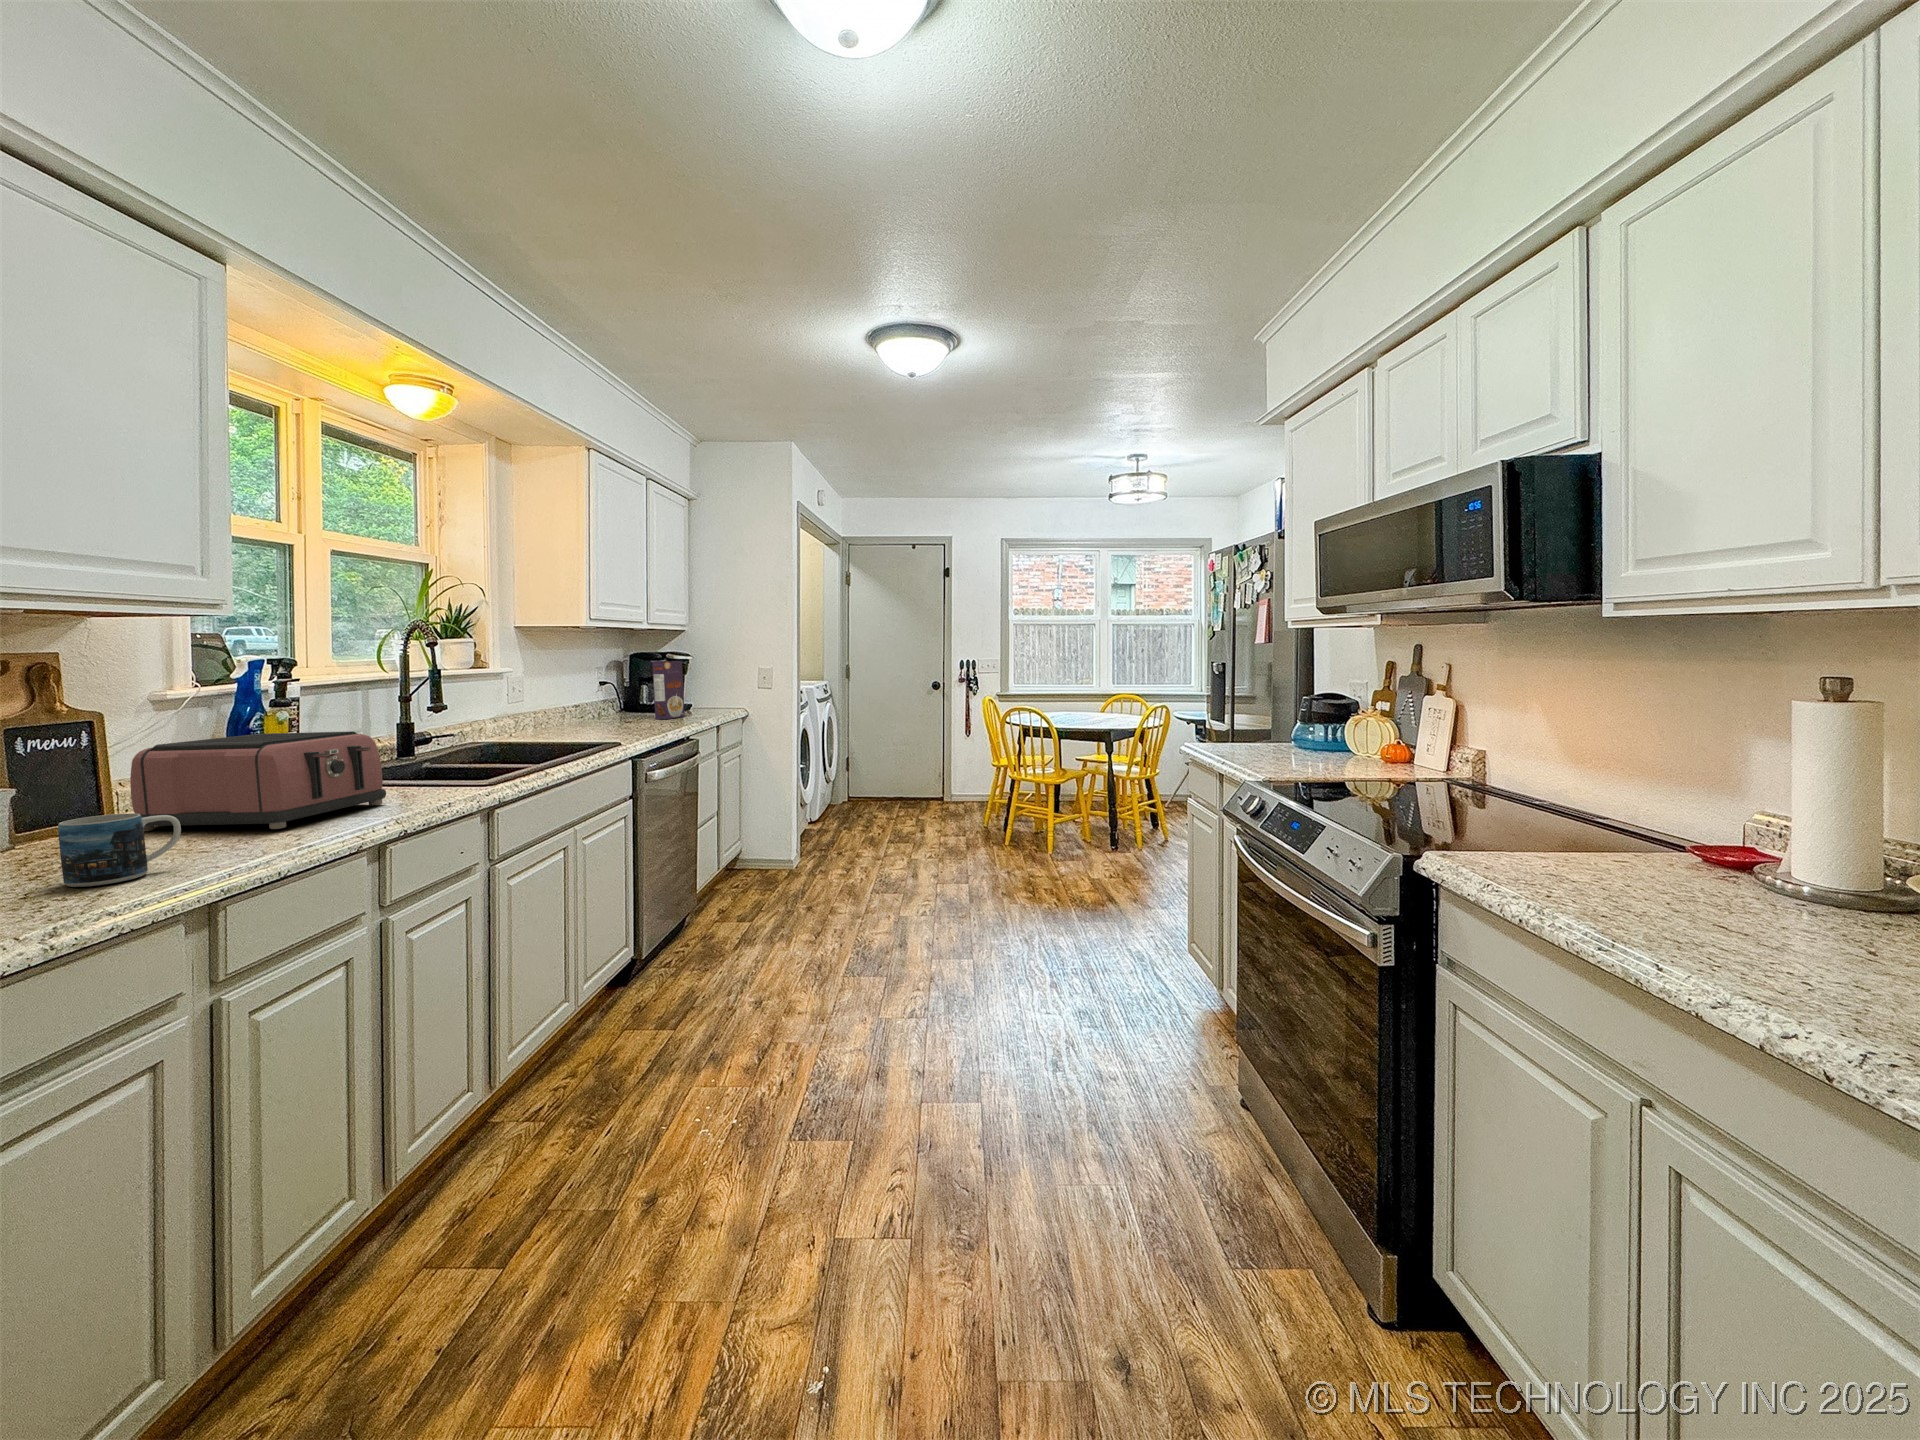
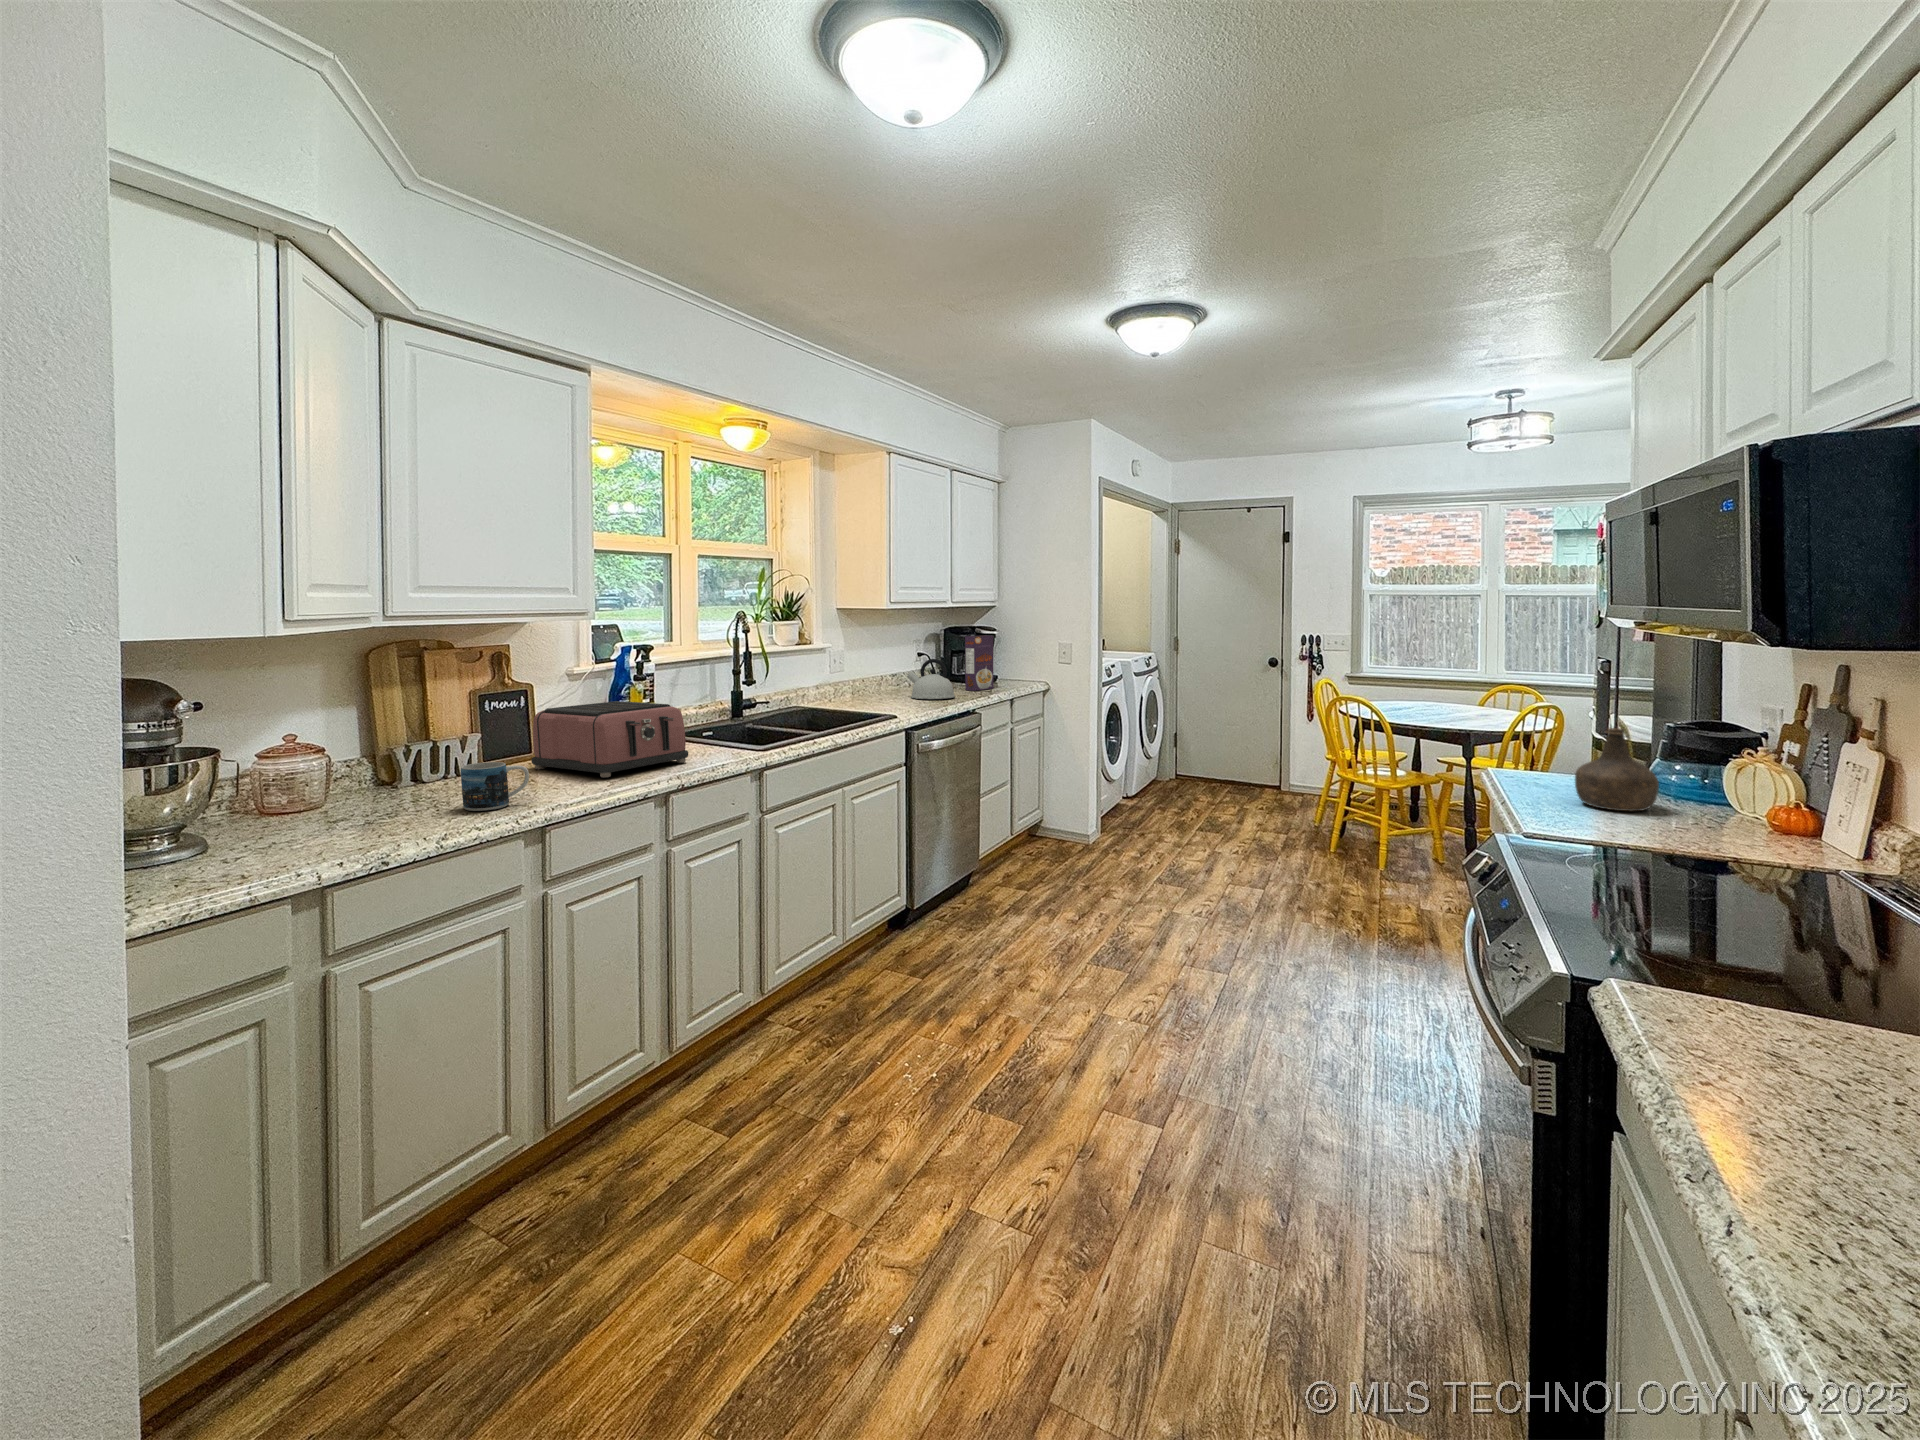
kettle: none [594,685,653,729] -> present [907,659,955,699]
bottle: none [1251,701,1306,764] -> present [1575,728,1659,811]

